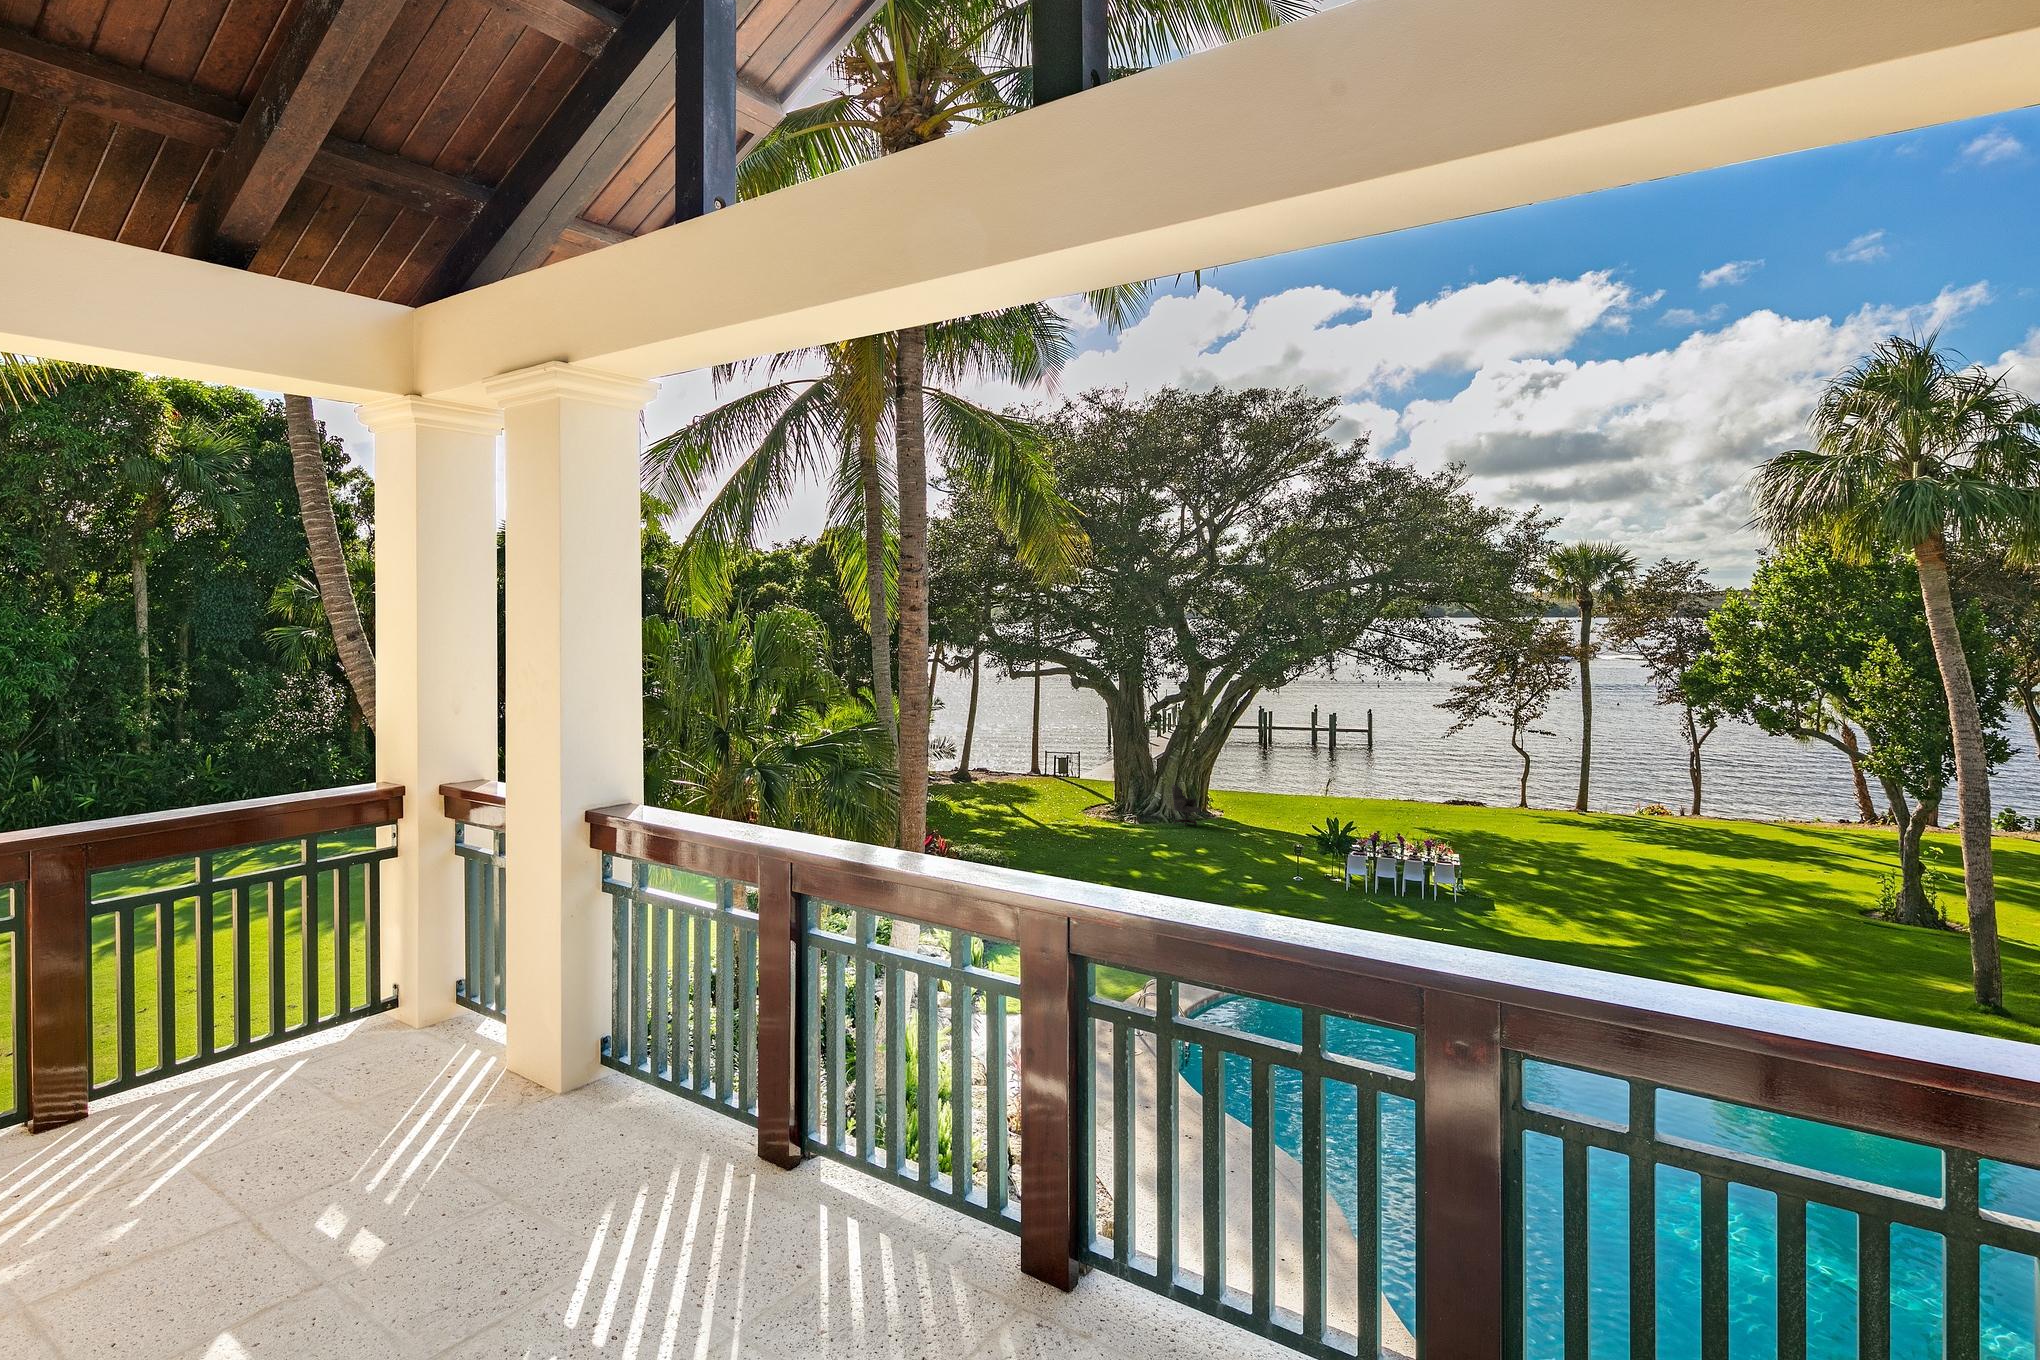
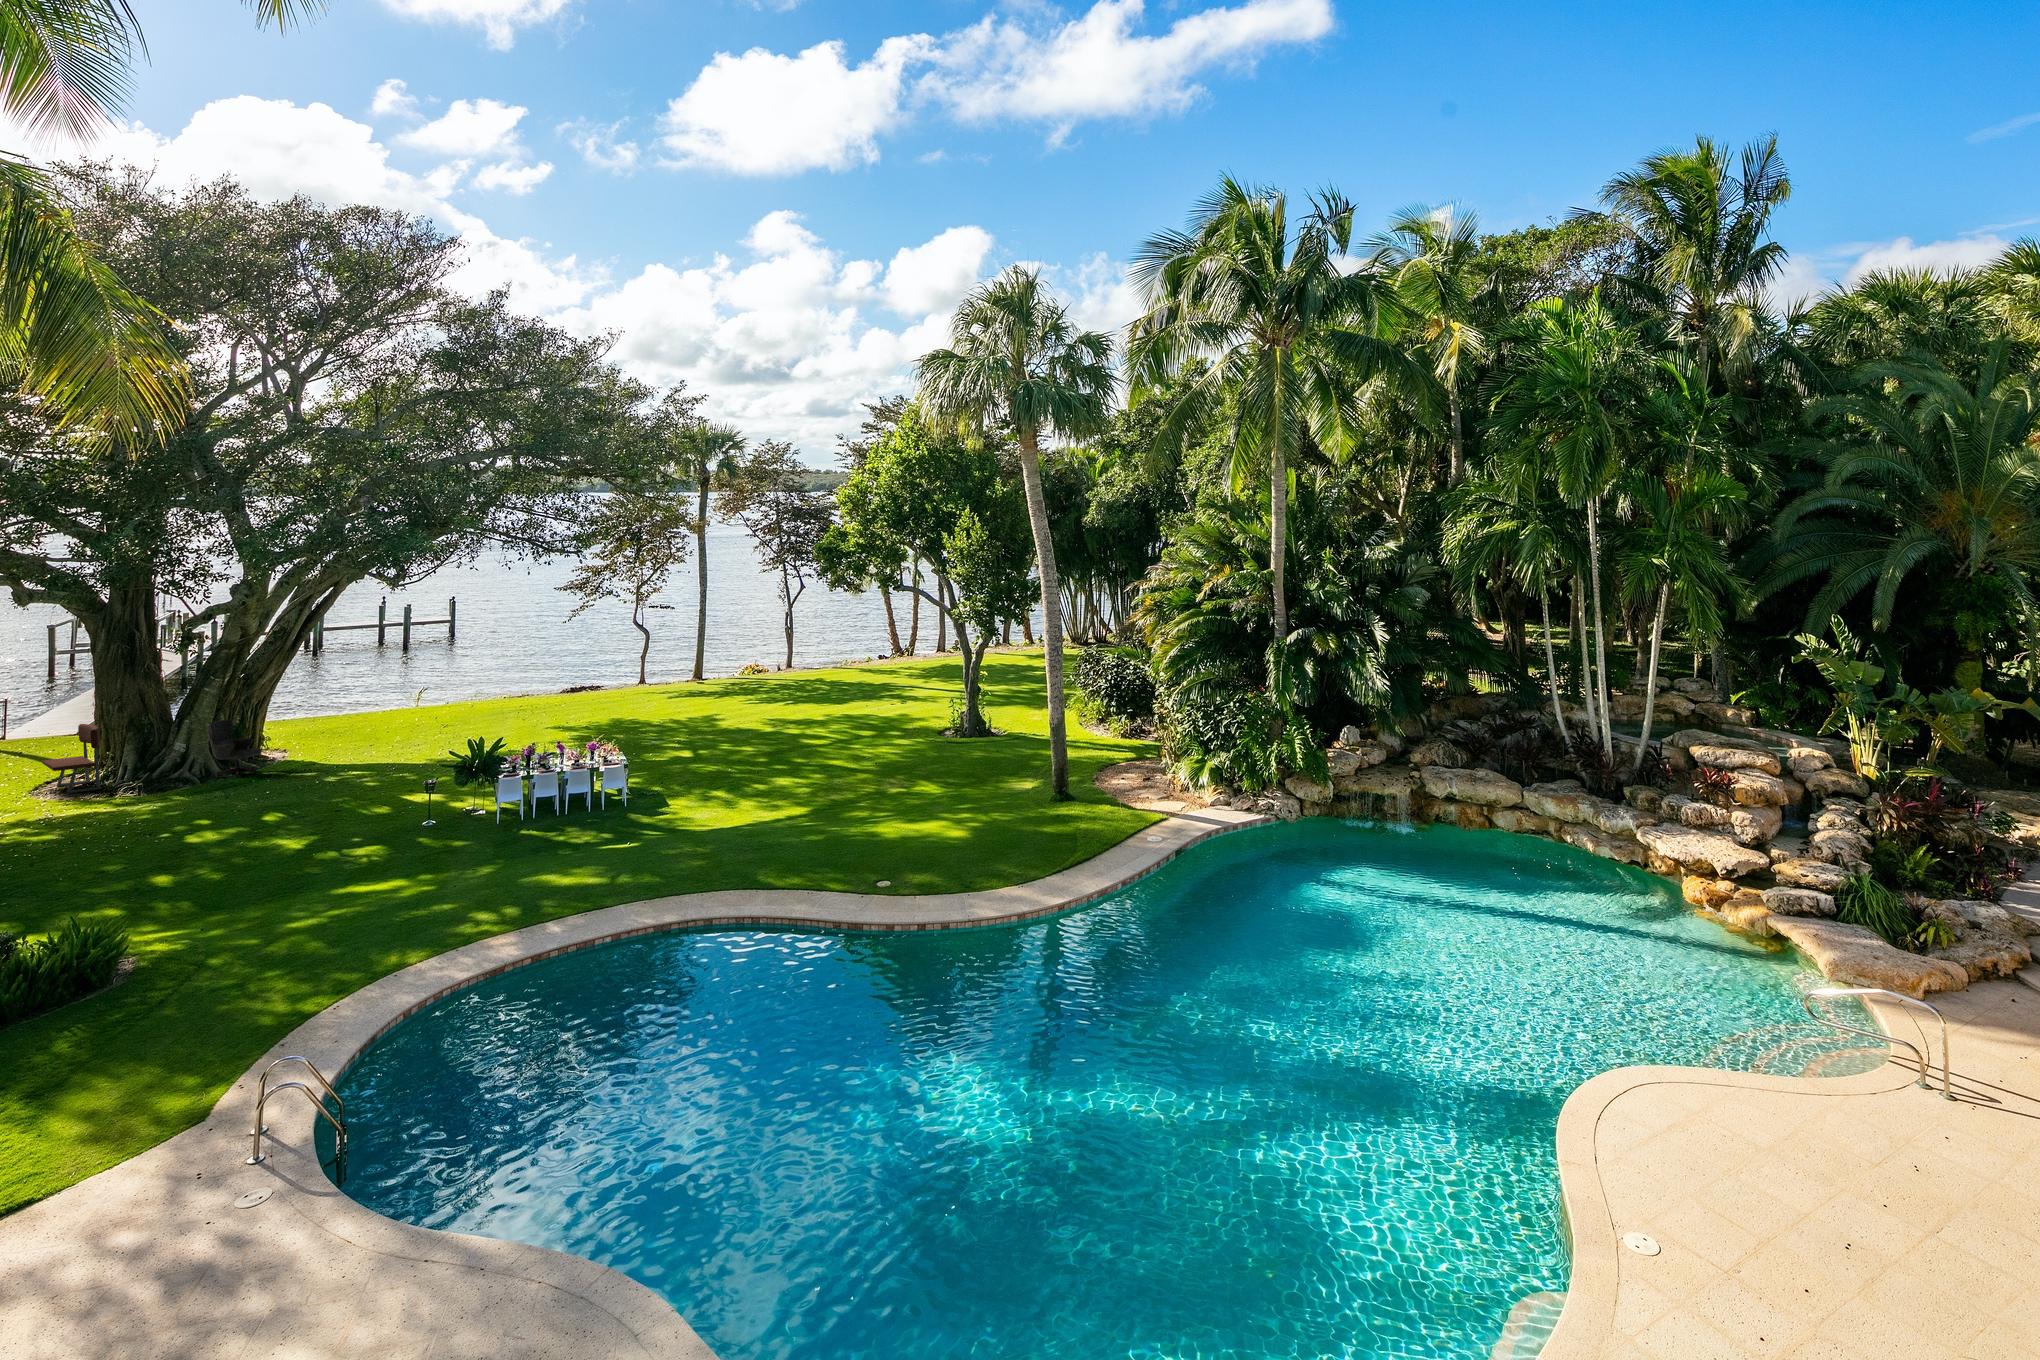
bench: none [1090,774,1118,819] -> present [42,724,101,794]

